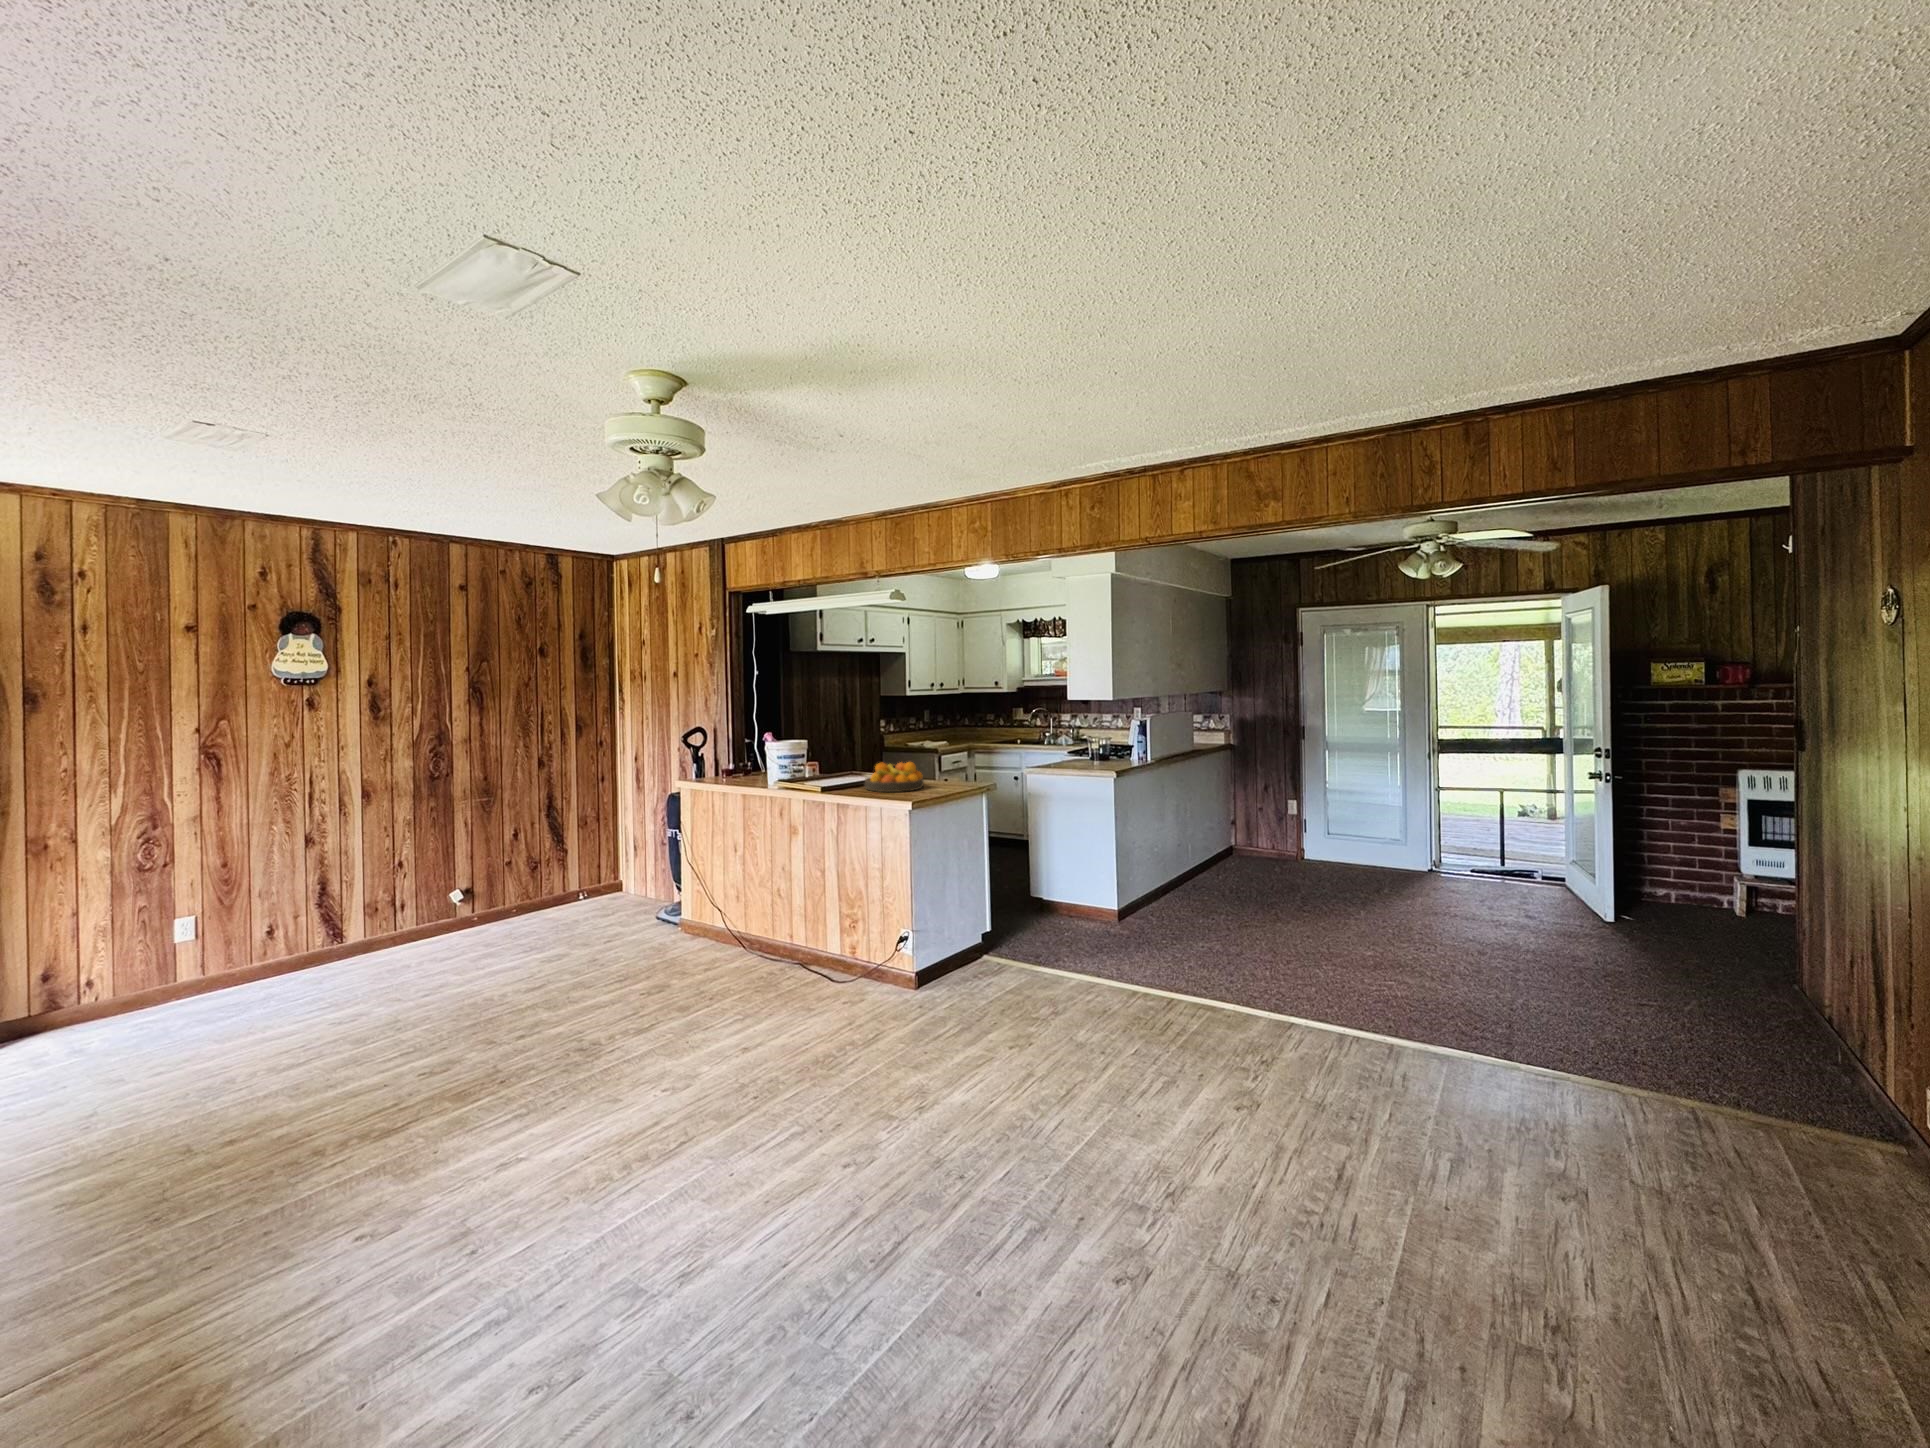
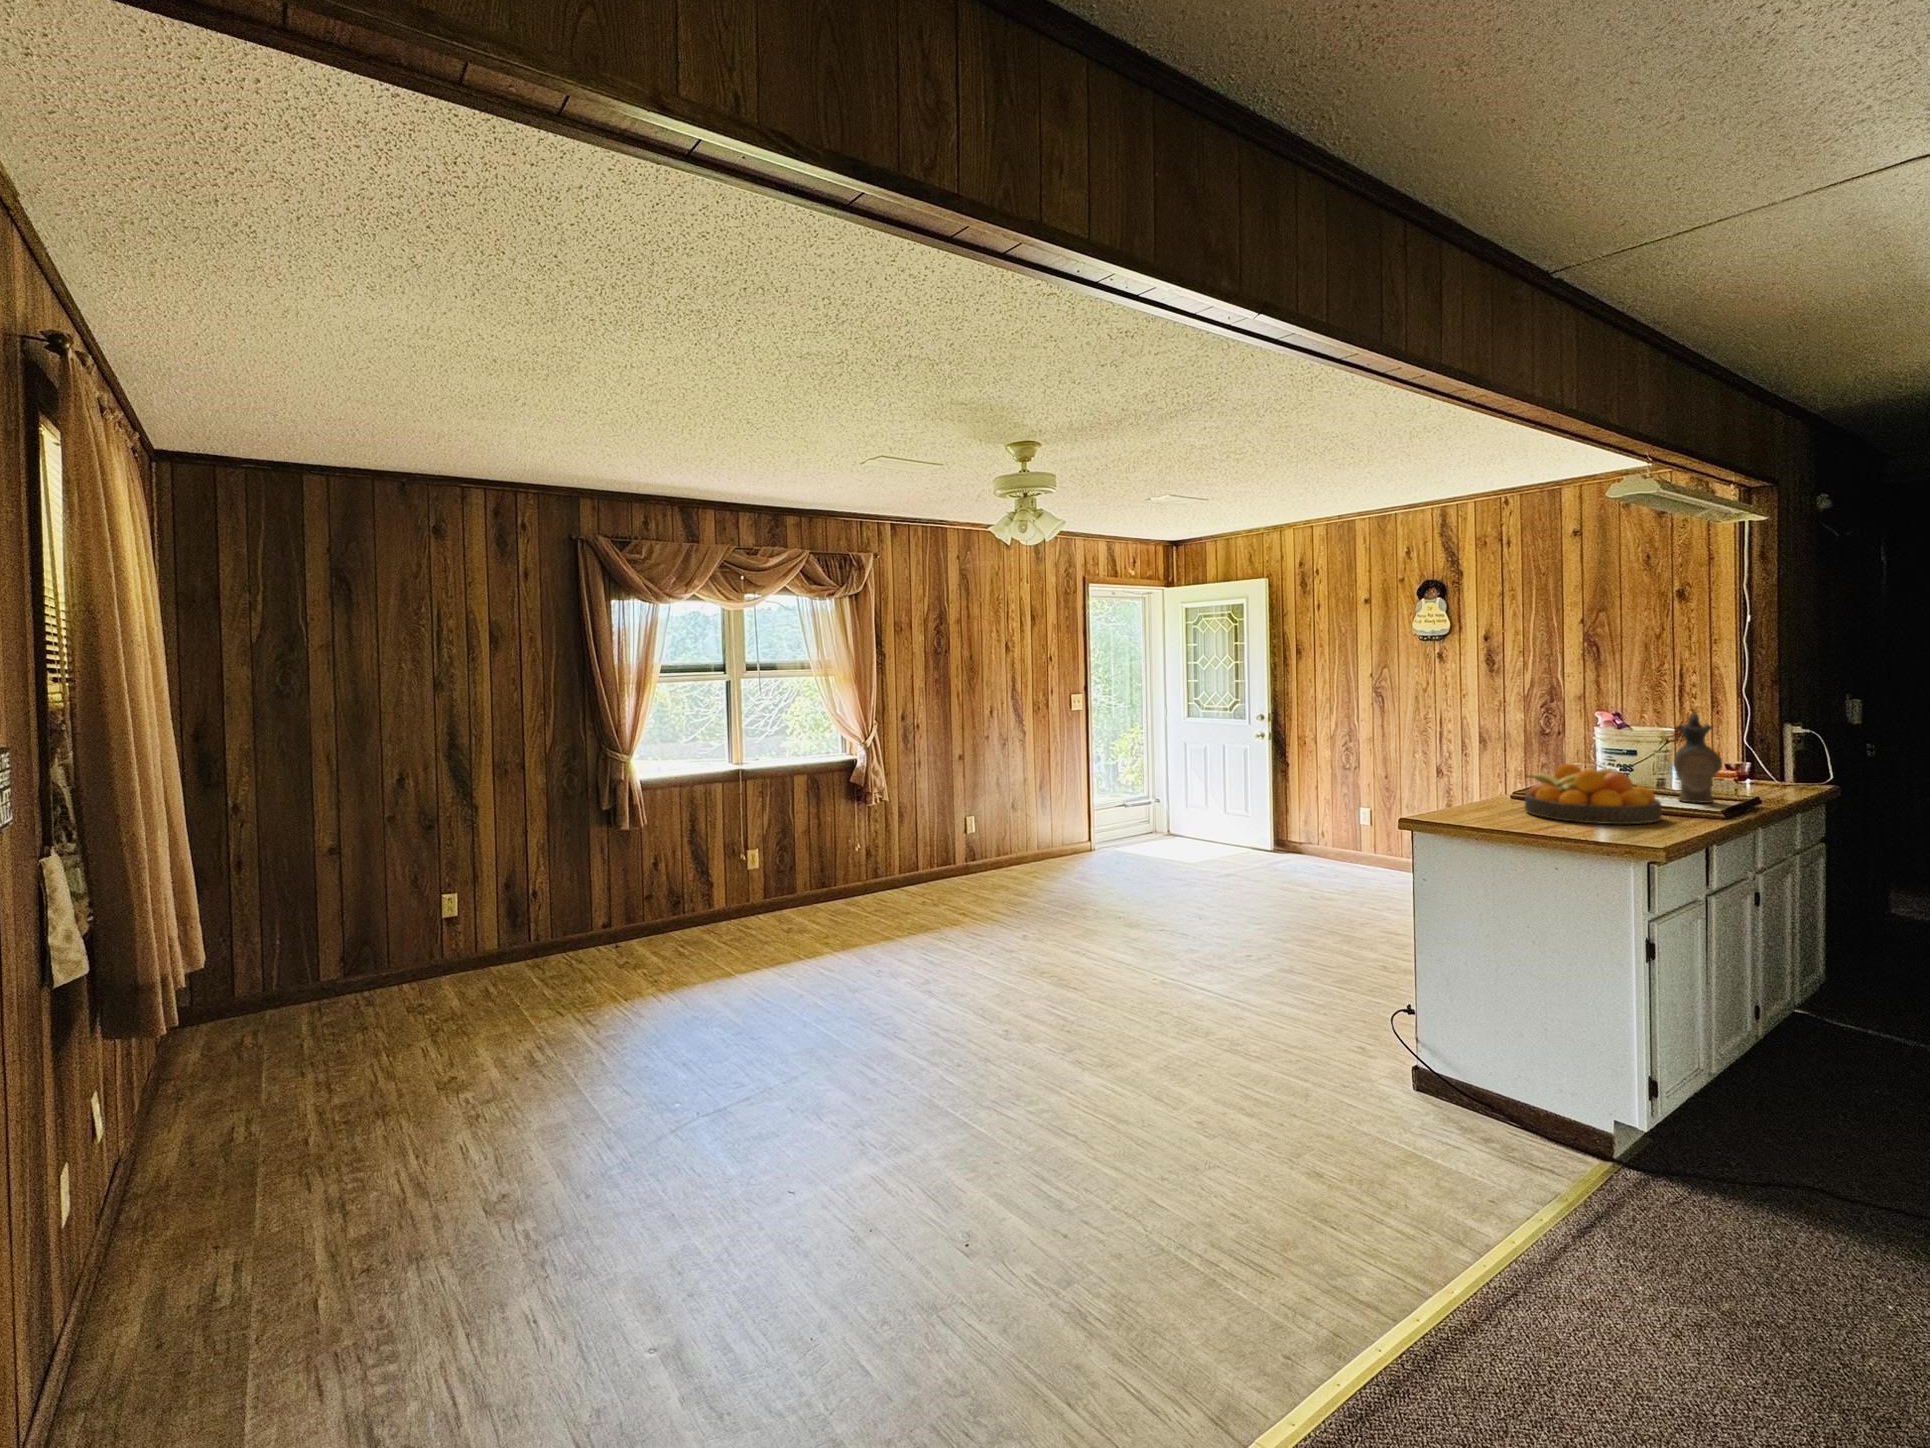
ceramic pitcher: none [818,733,846,780] -> present [1674,713,1722,803]

